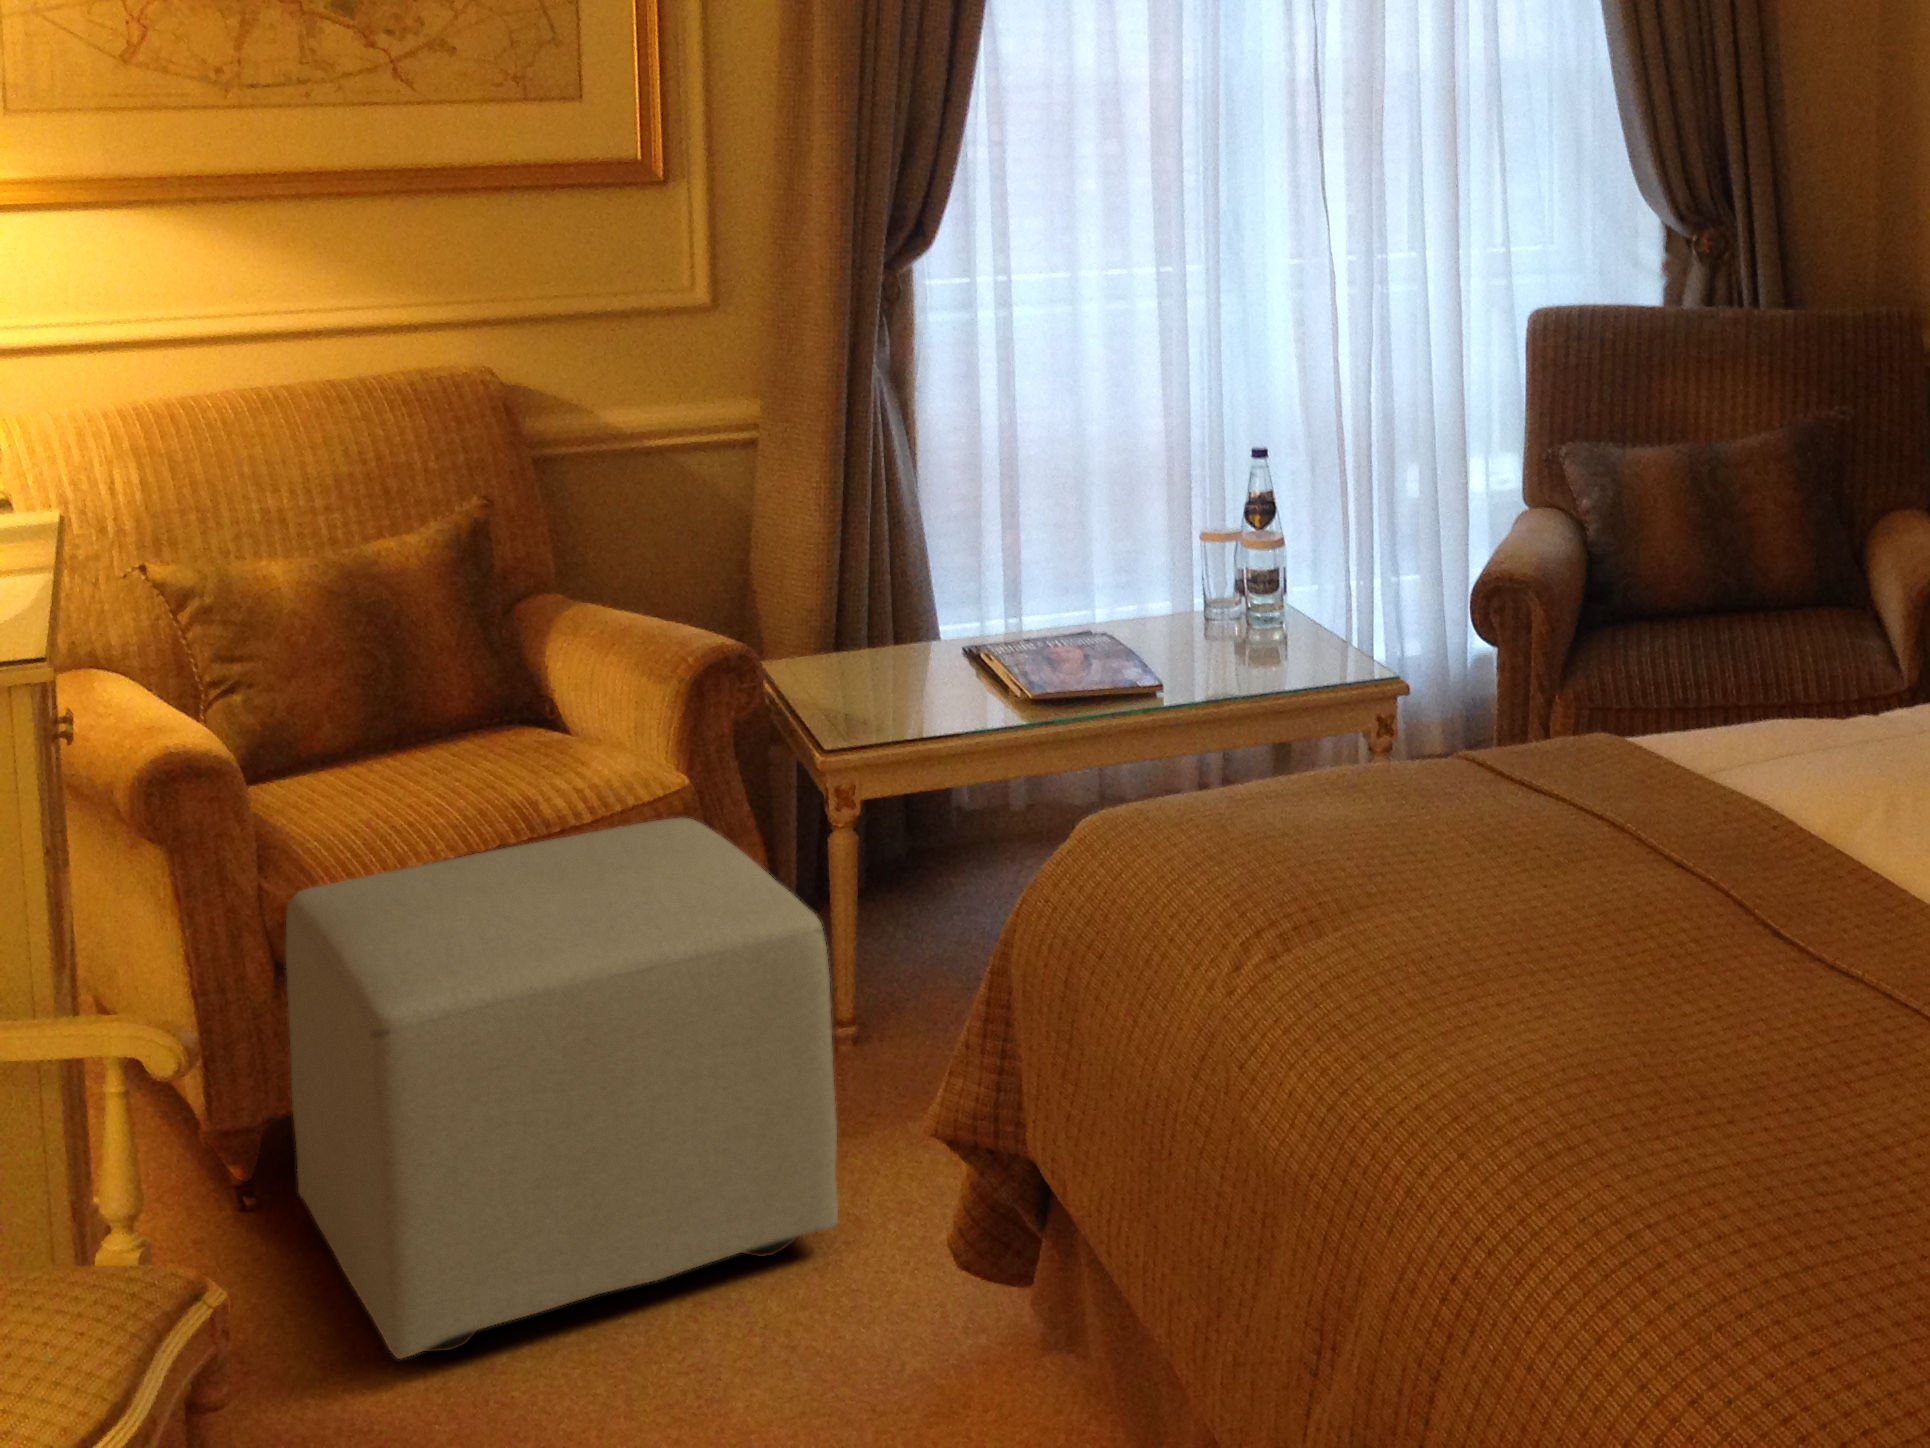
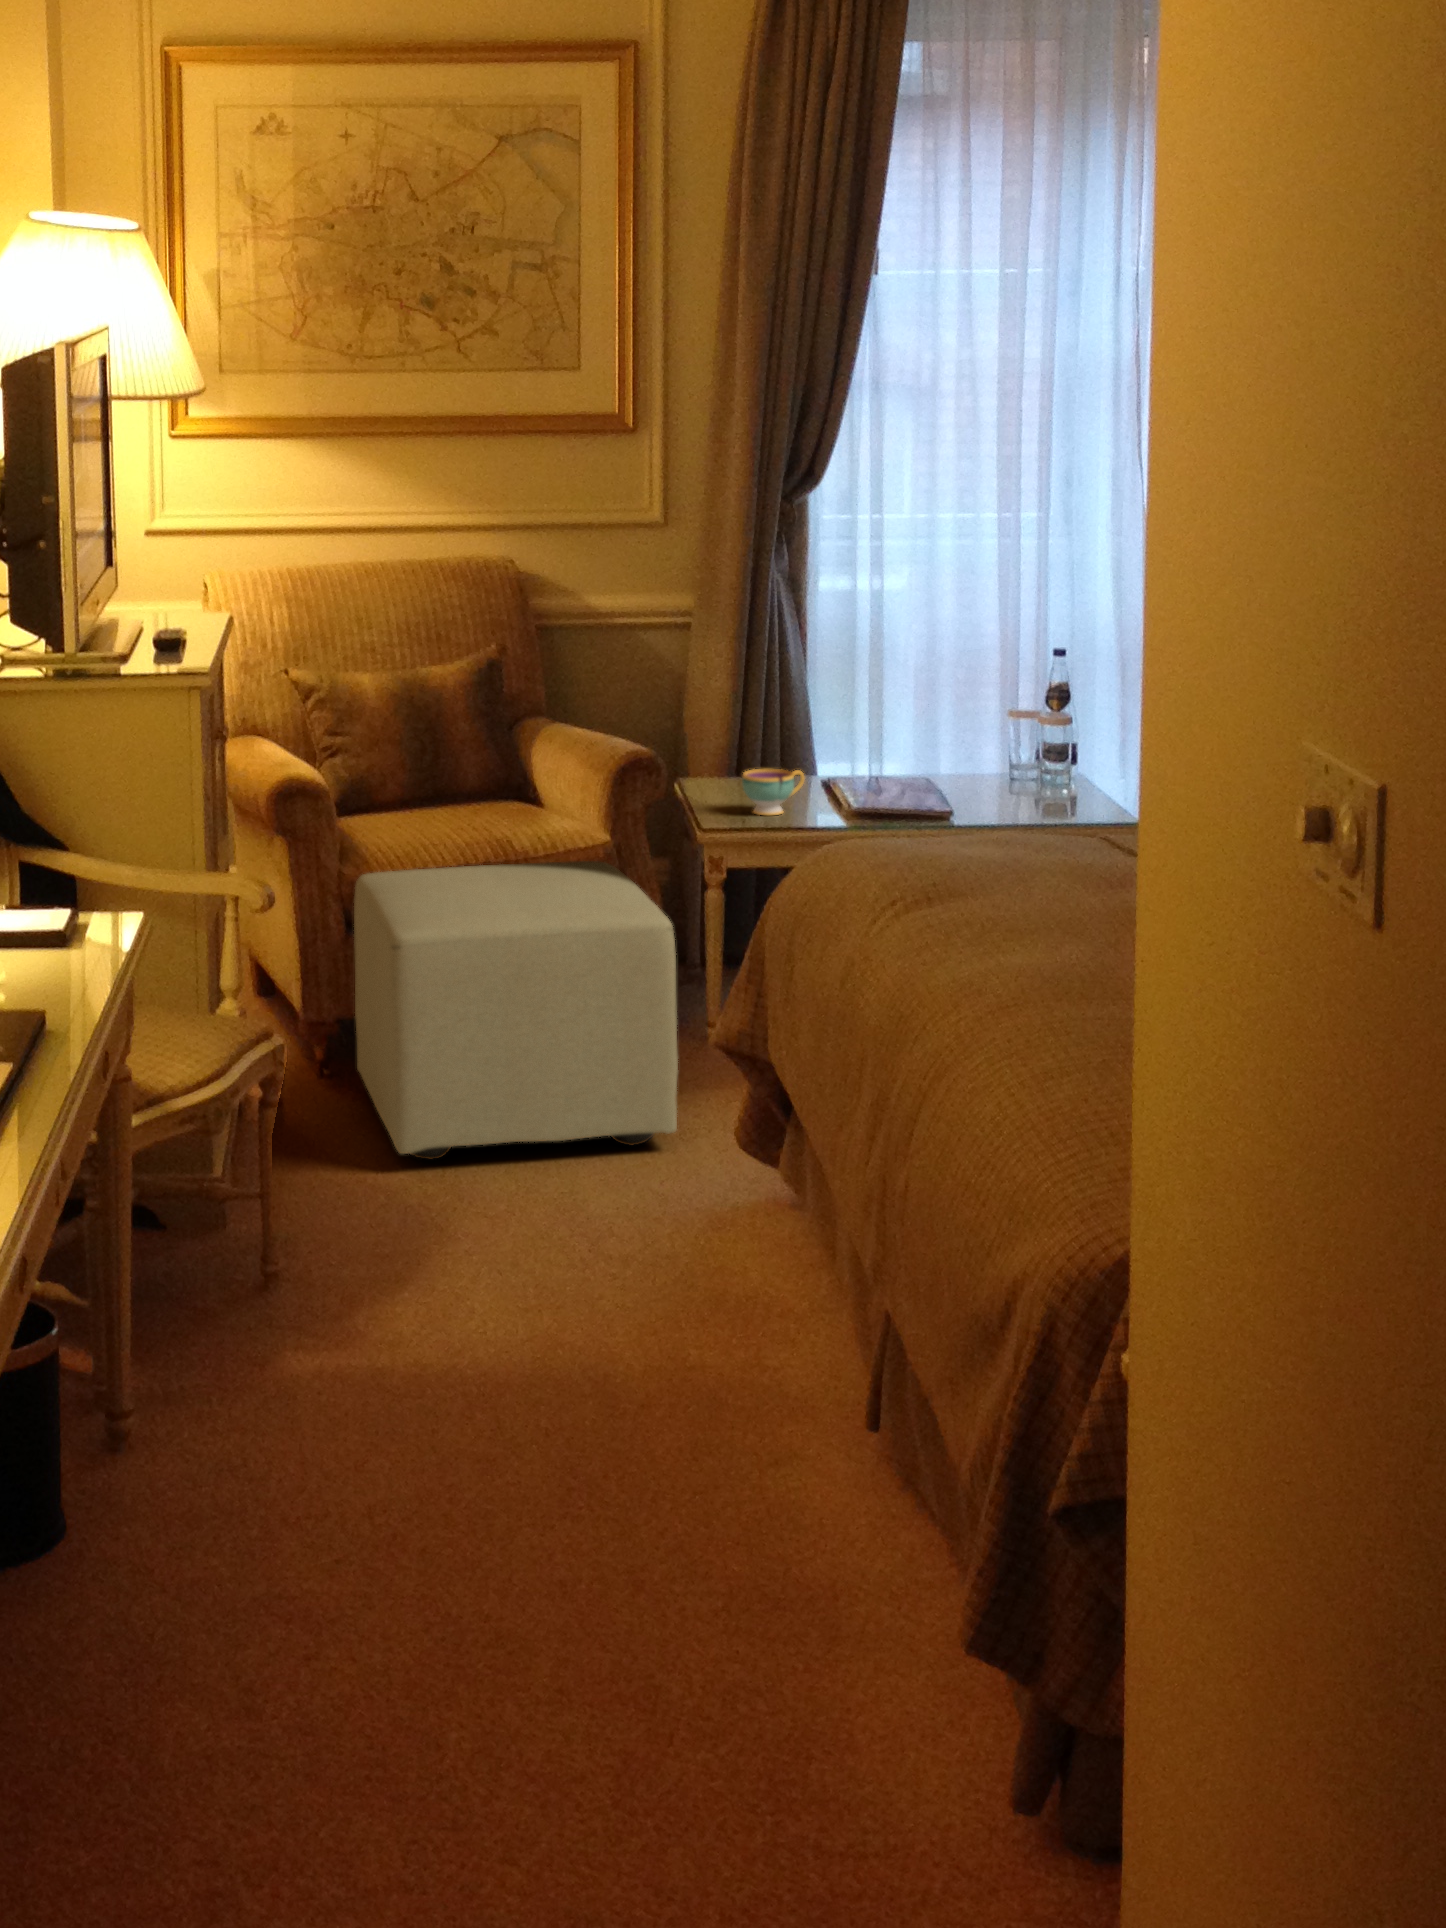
teacup: none [875,649,961,718] -> present [742,769,804,815]

